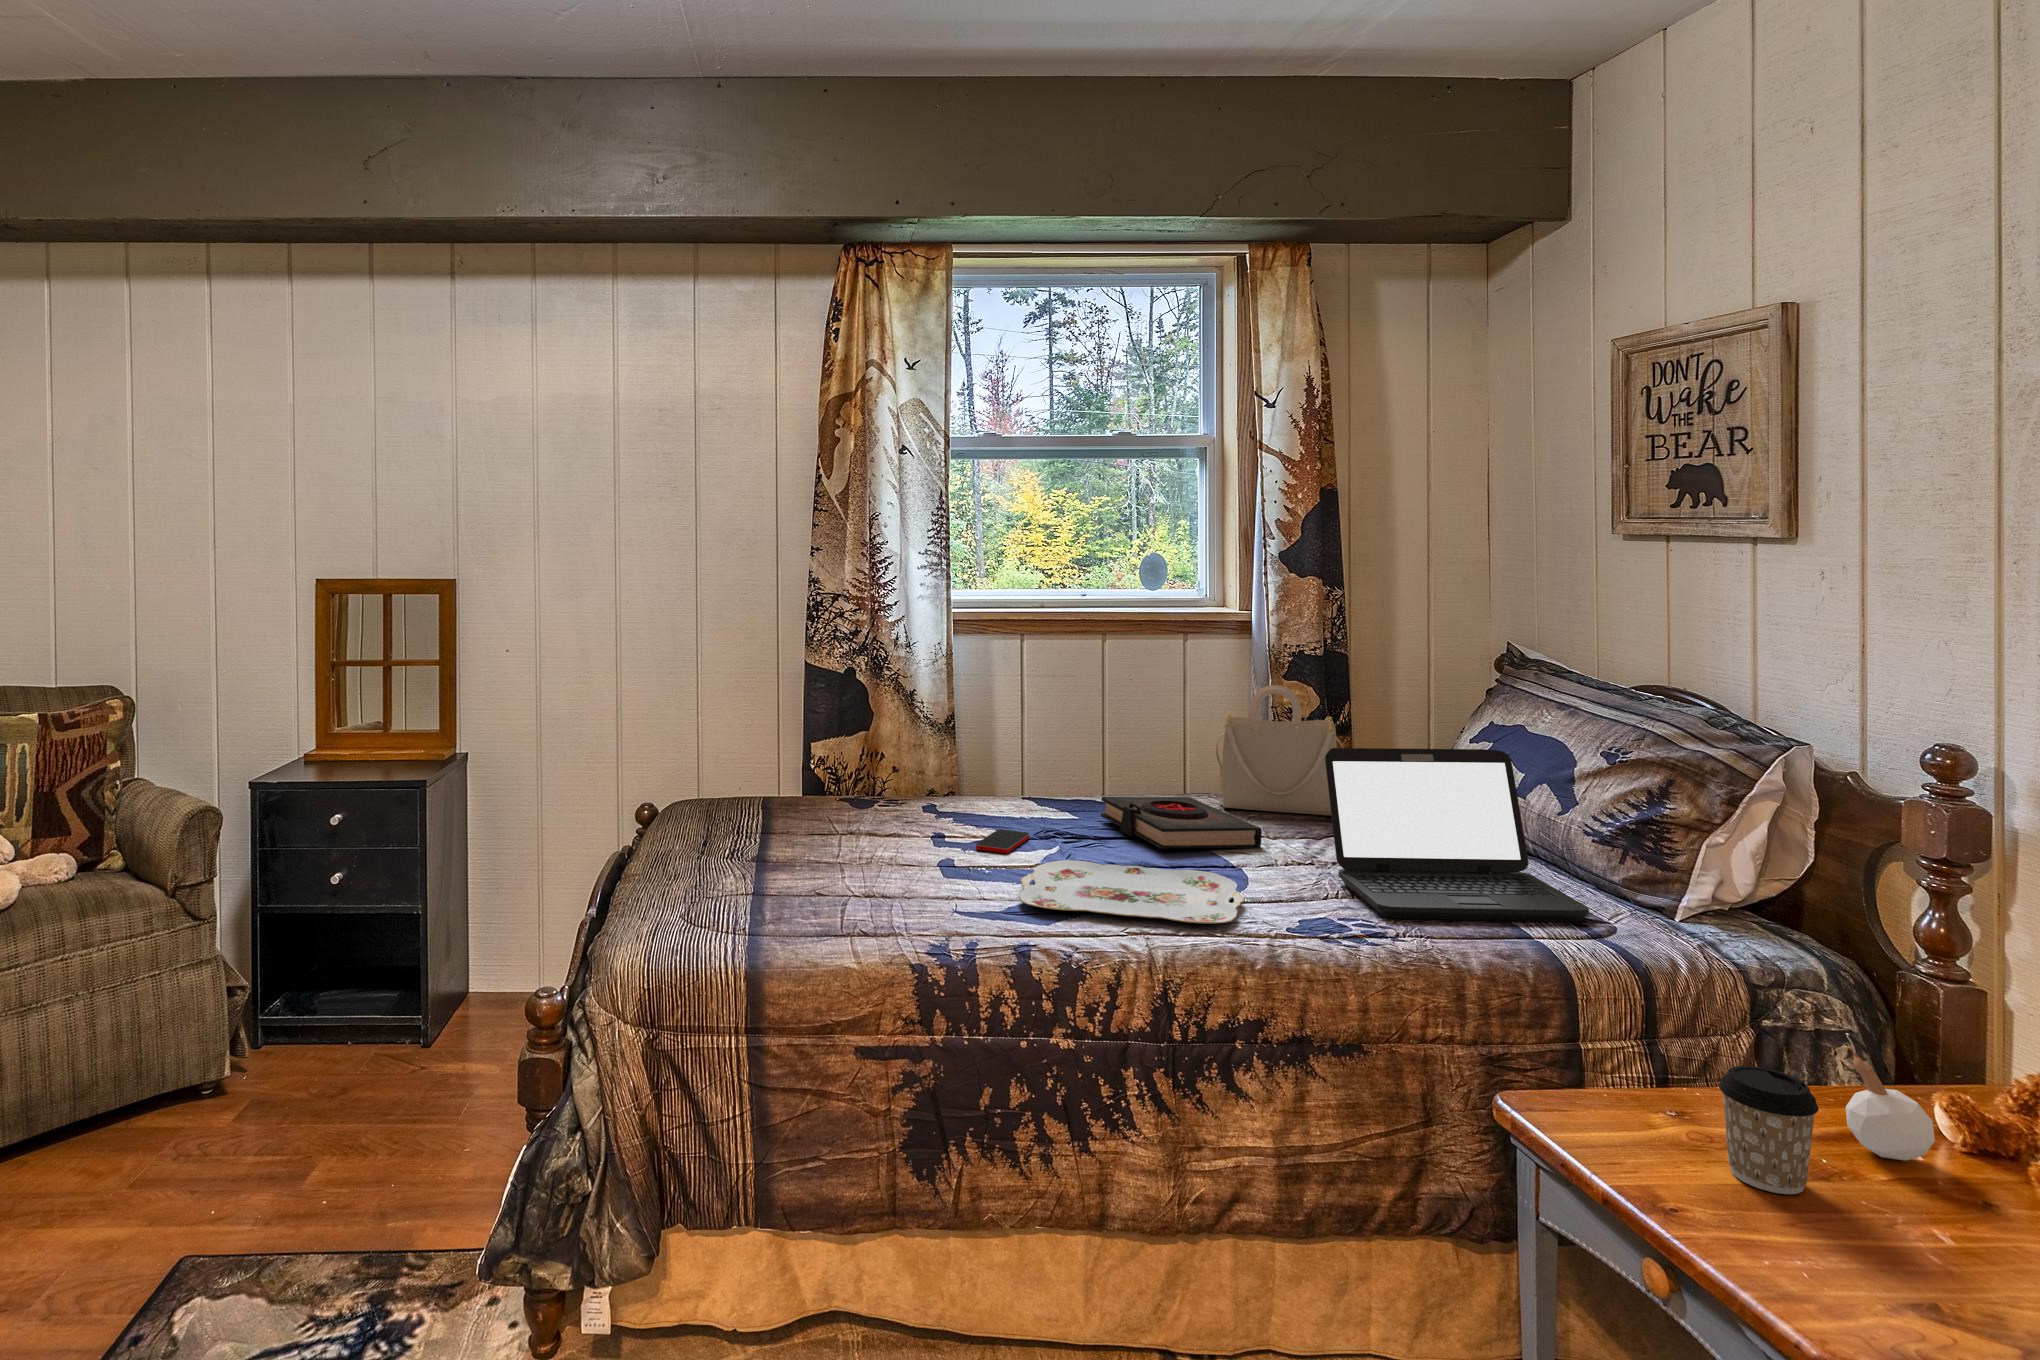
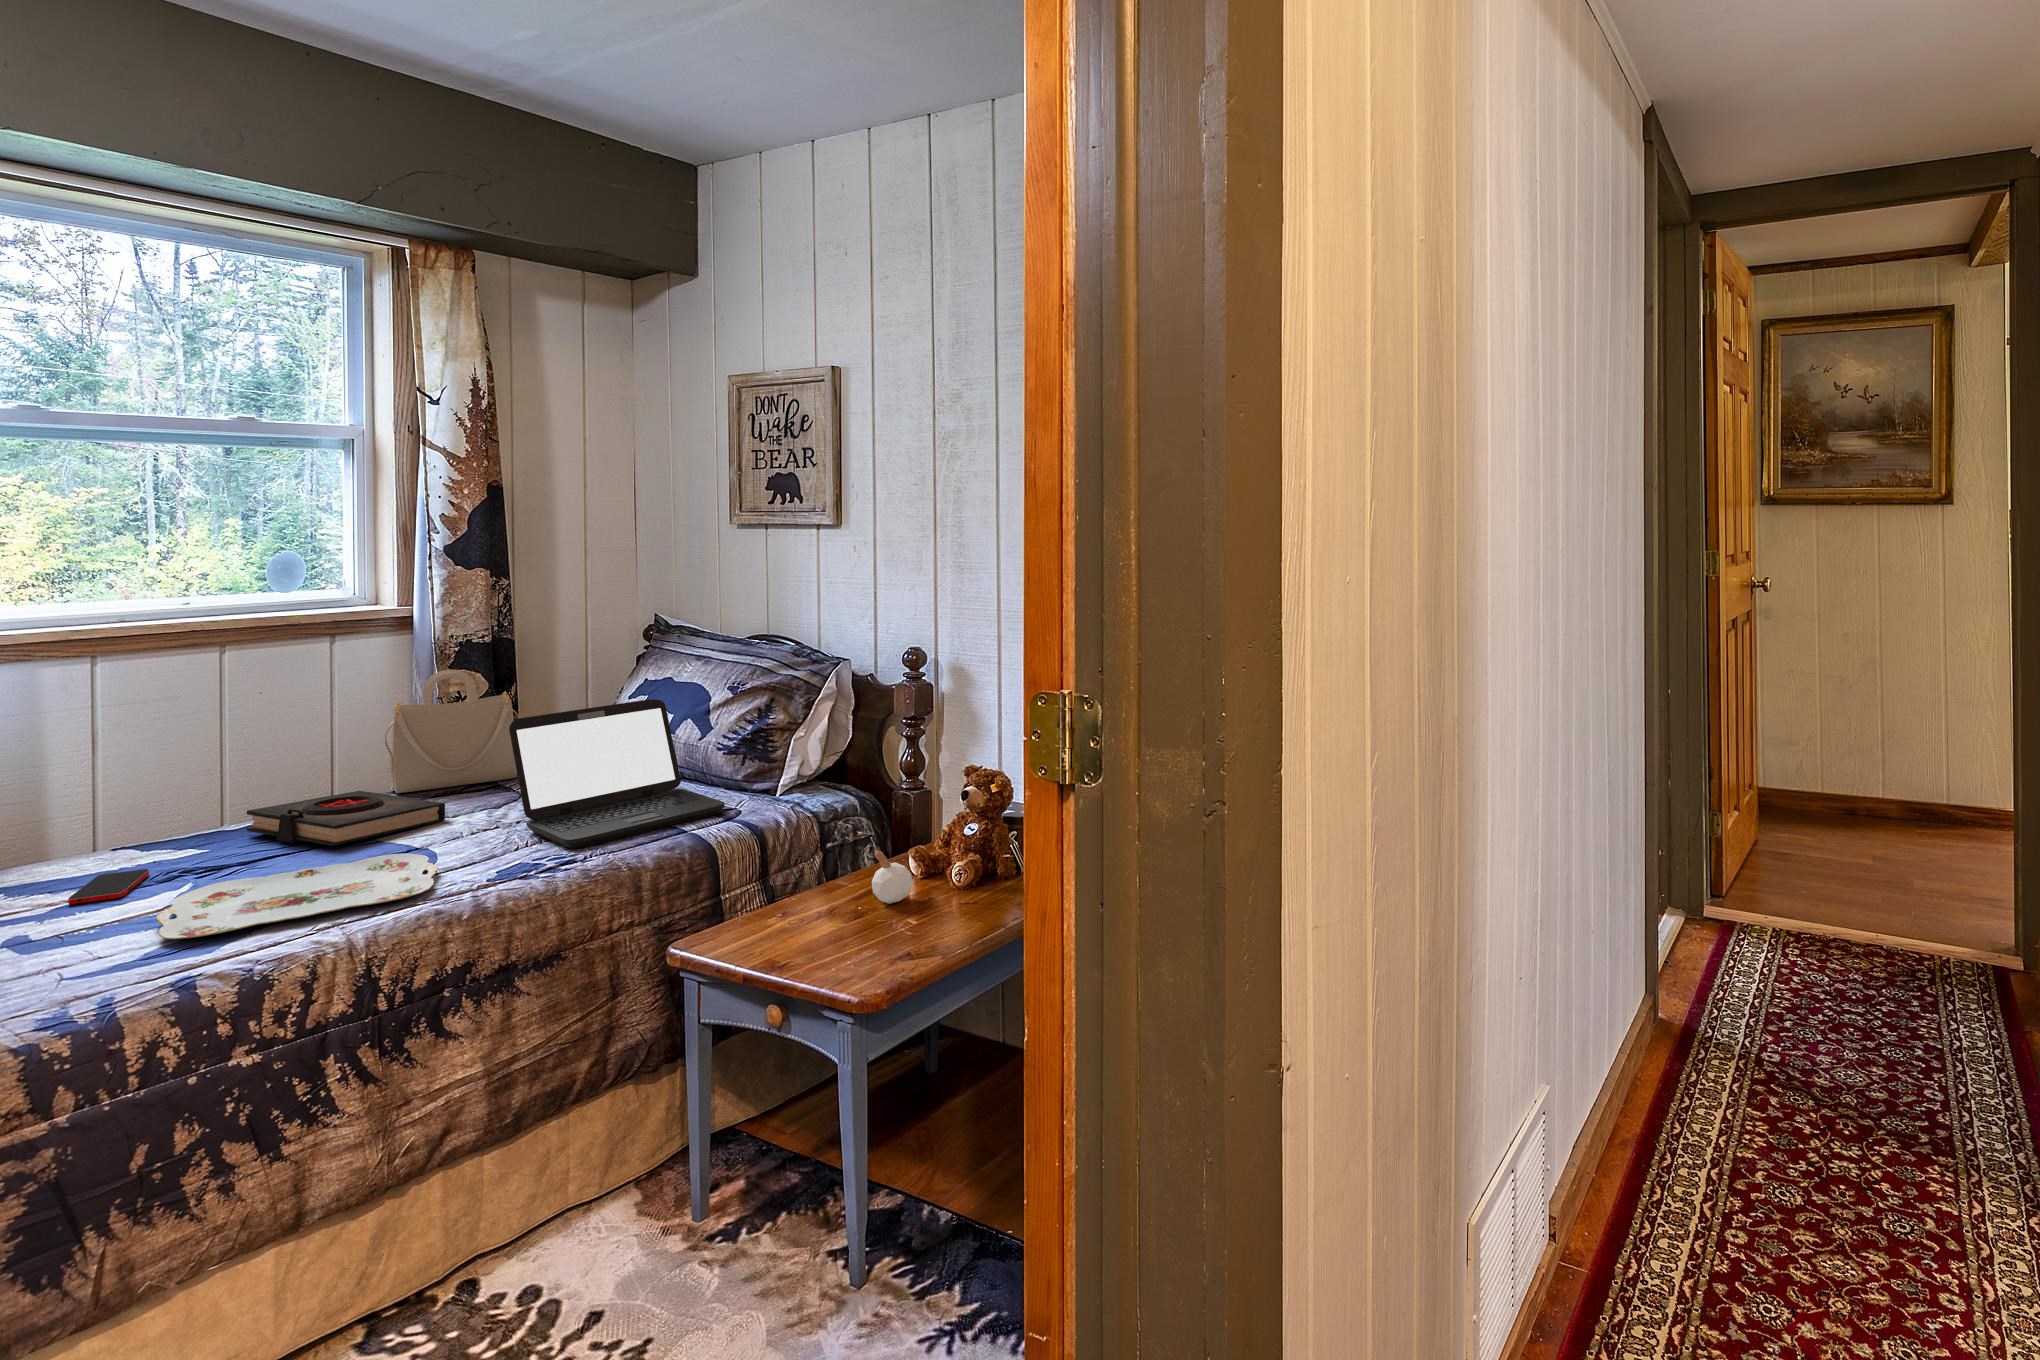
coffee cup: present [1719,1066,1819,1194] -> none [807,871,858,945]

